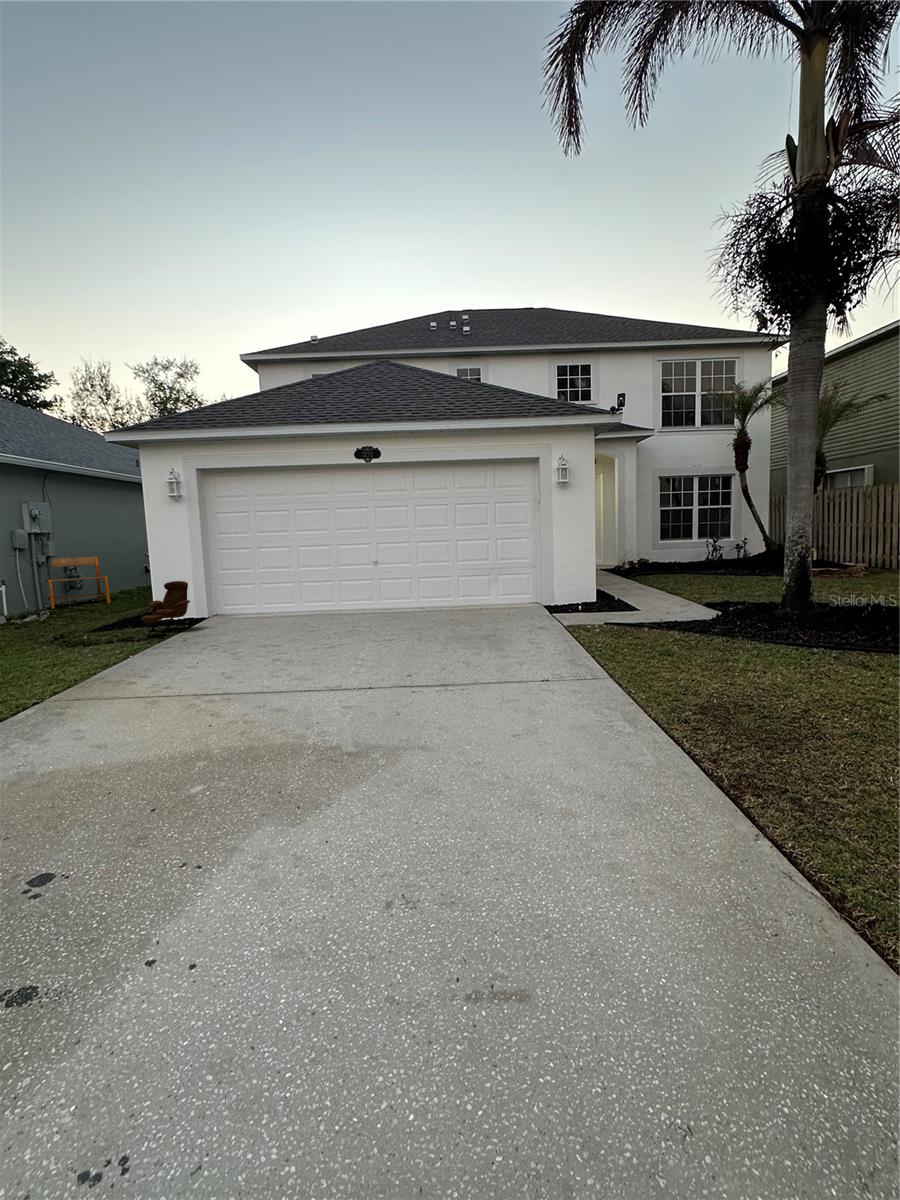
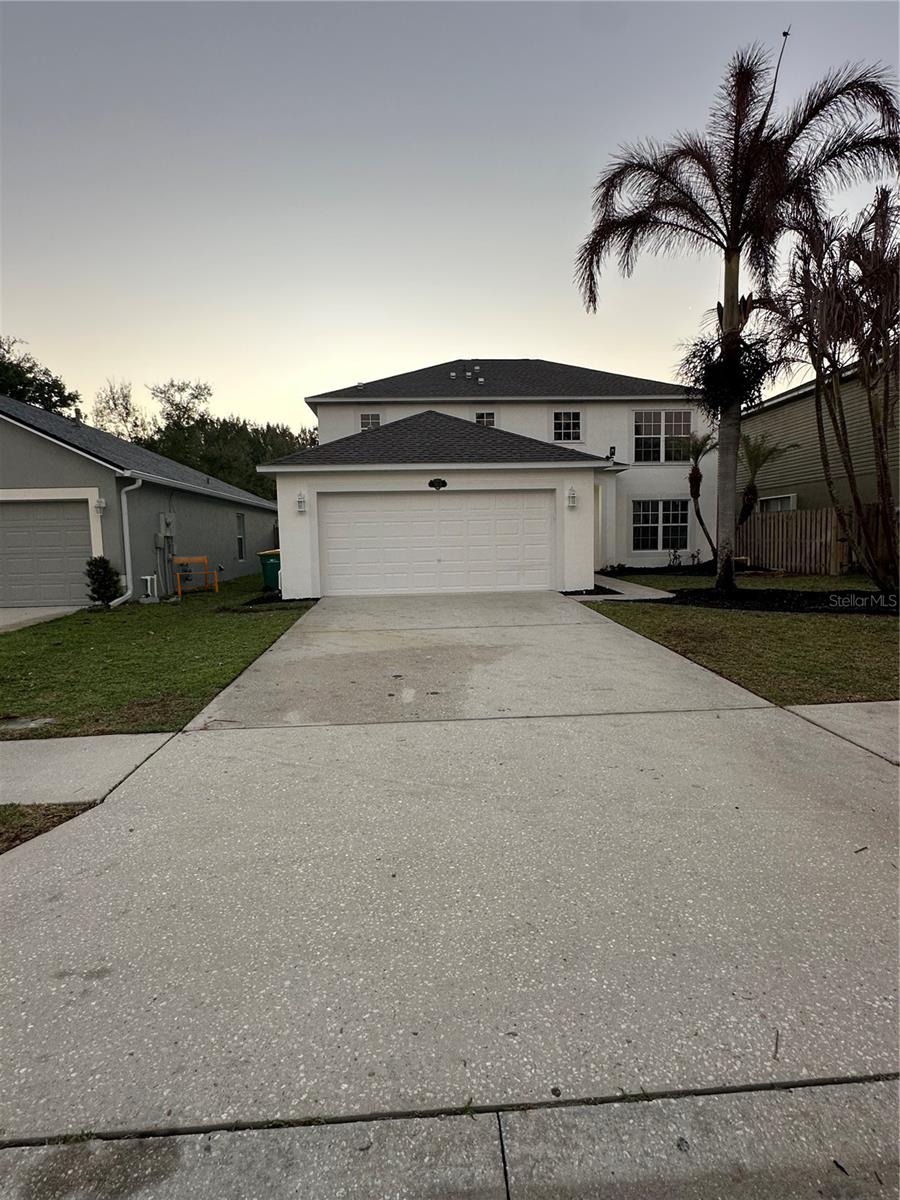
lounge chair: present [141,581,190,636] -> none [284,572,313,609]

